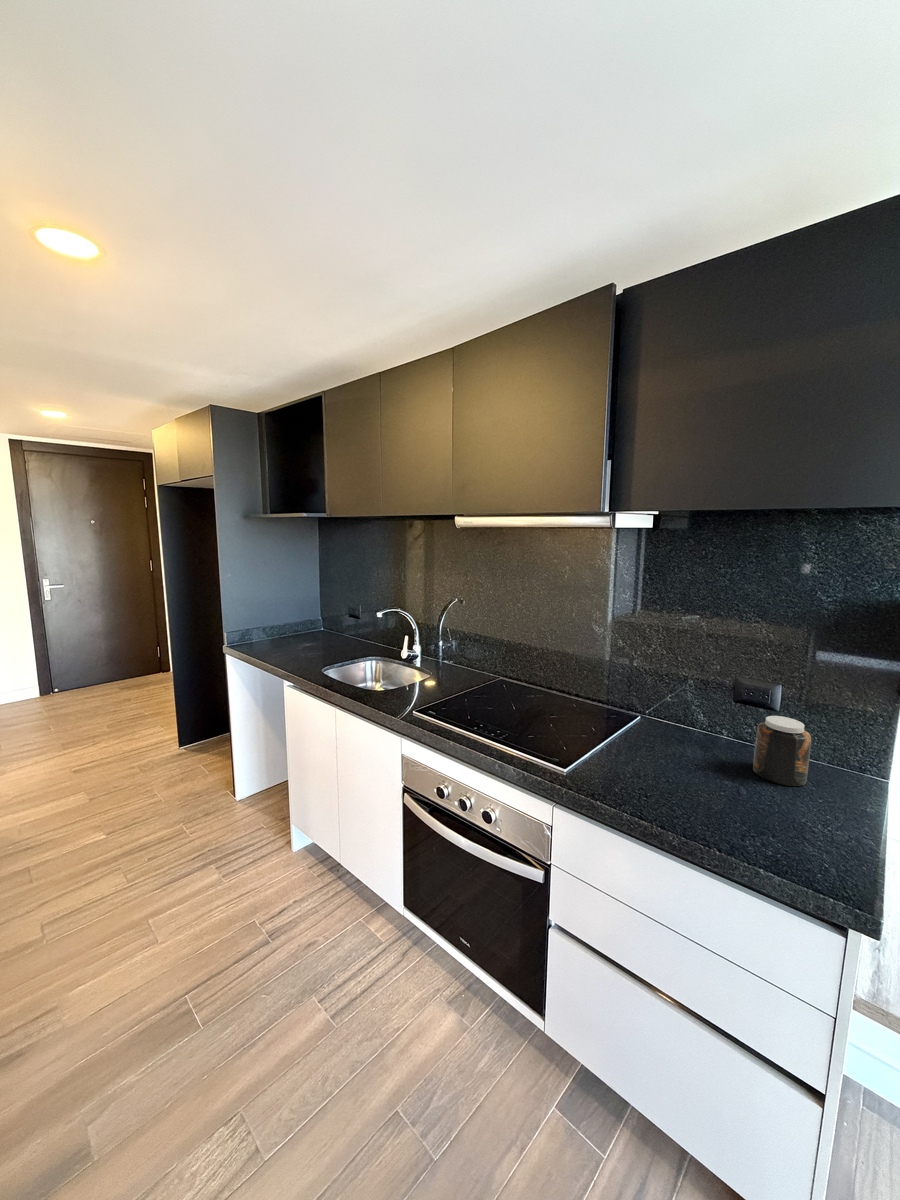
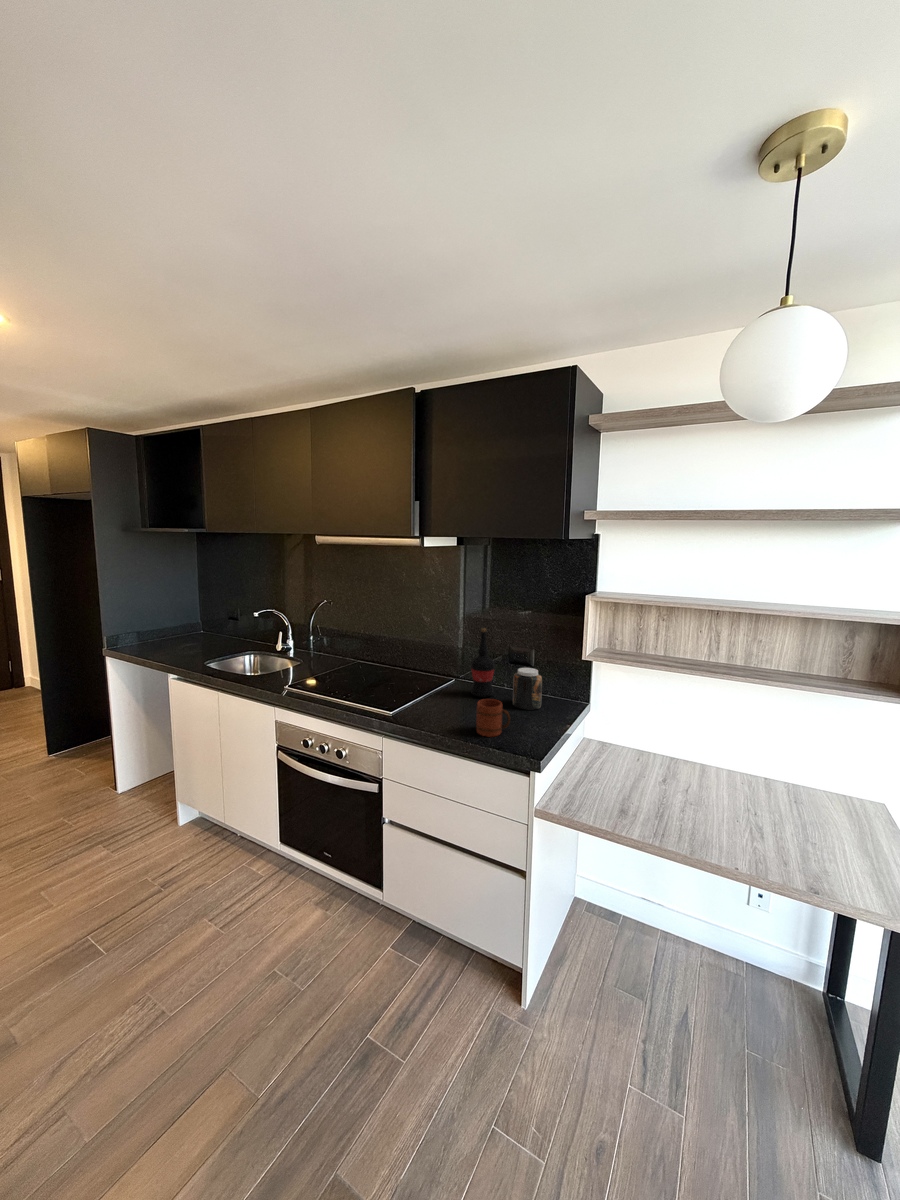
wine bottle: none [676,650,719,753] -> present [471,628,495,697]
mug: none [717,773,783,841] -> present [476,699,510,737]

